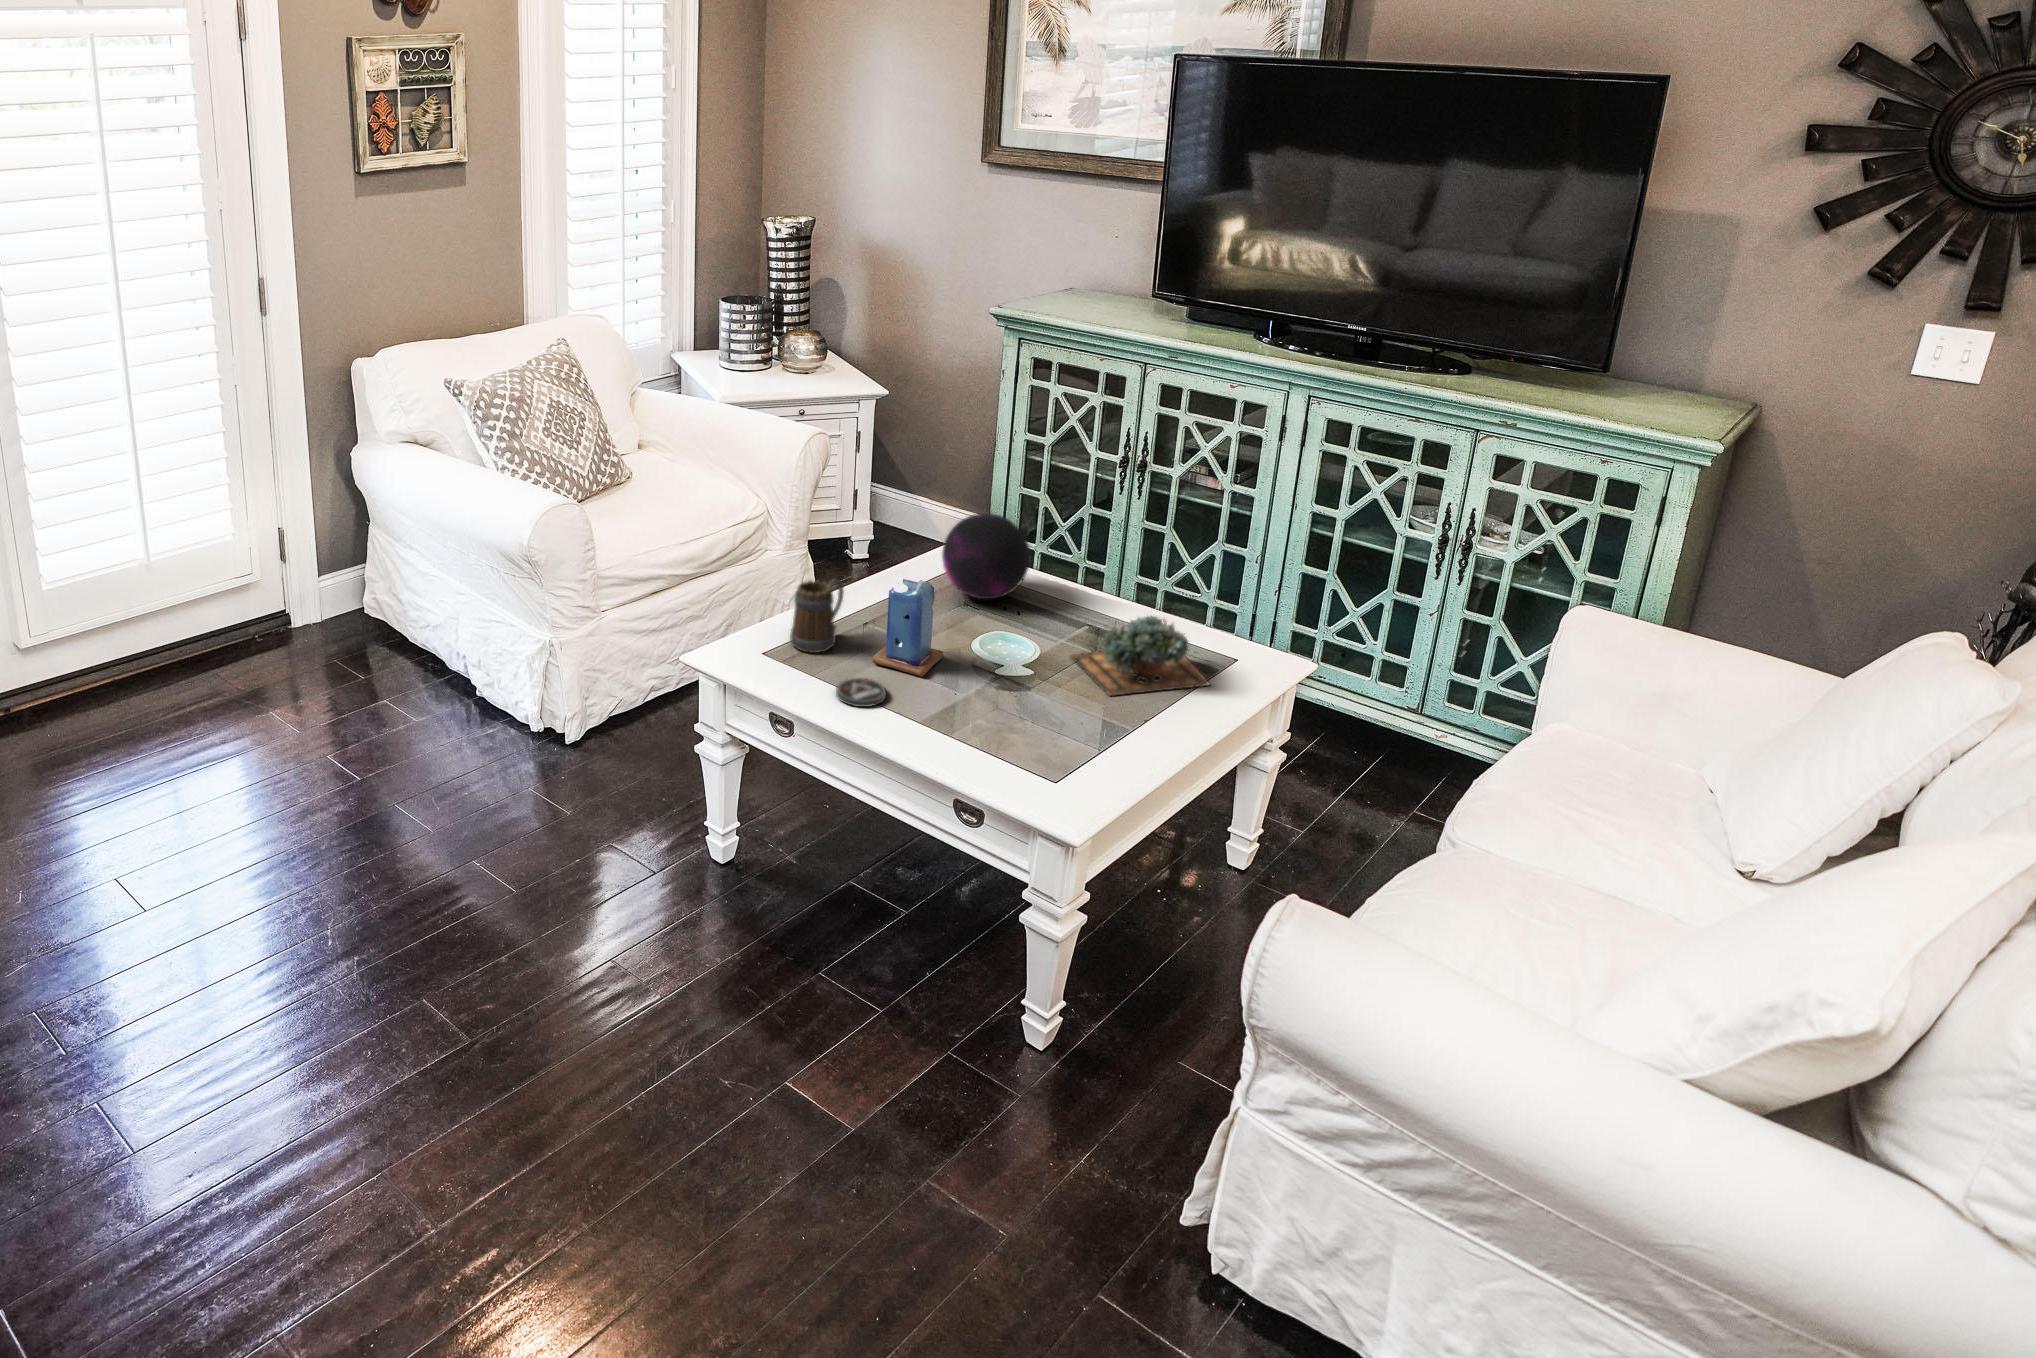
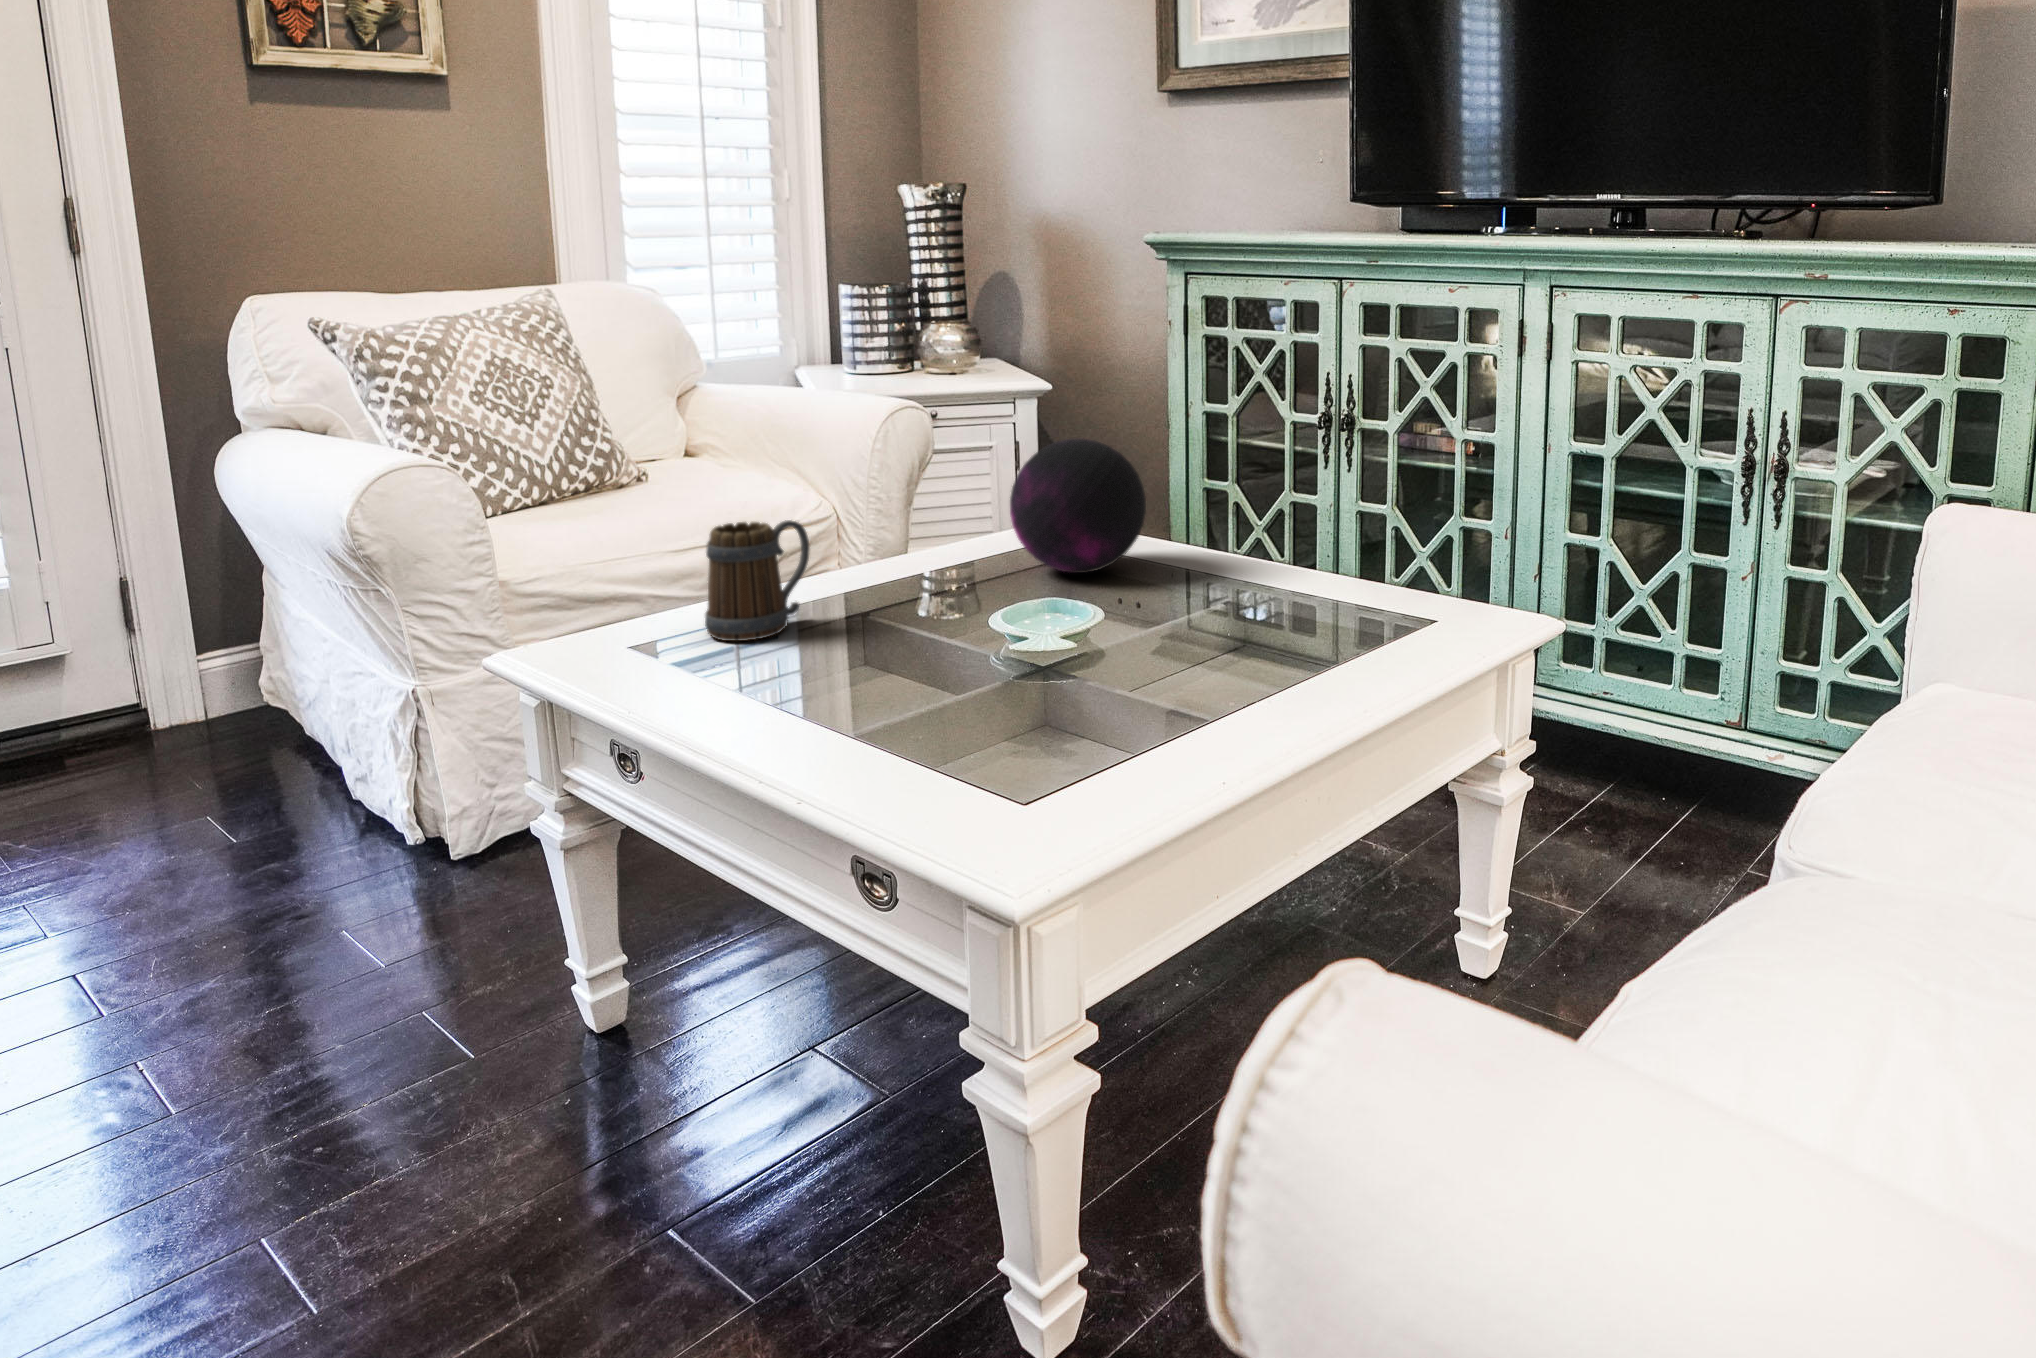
candle: present [872,574,944,677] -> none [831,486,962,661]
succulent plant: present [1071,616,1210,696] -> none [1178,544,1395,671]
coaster: present [836,678,886,707] -> none [725,664,821,704]

